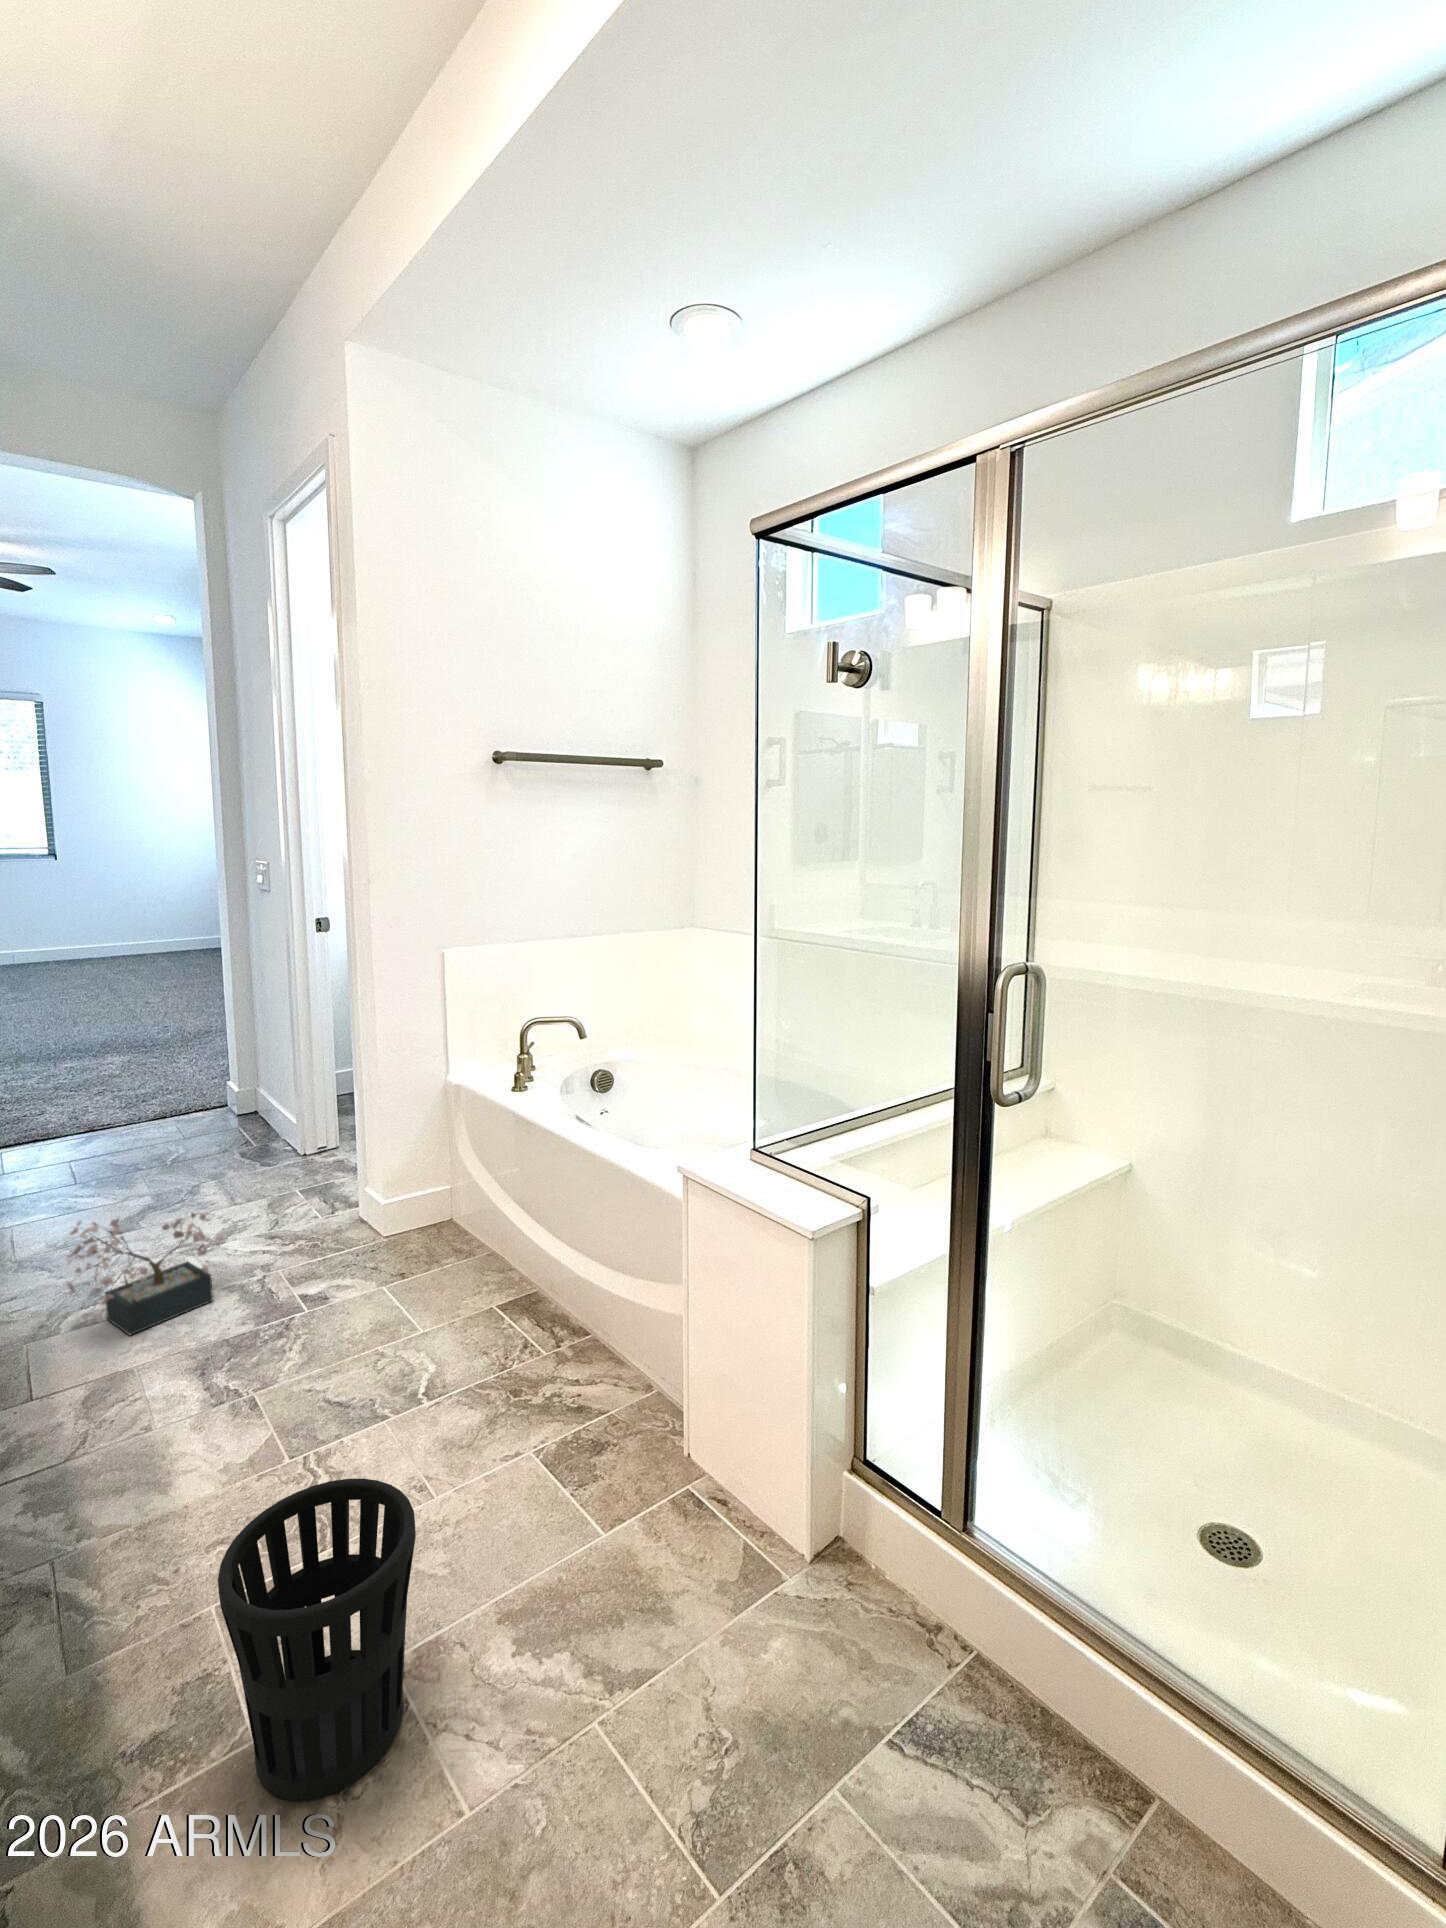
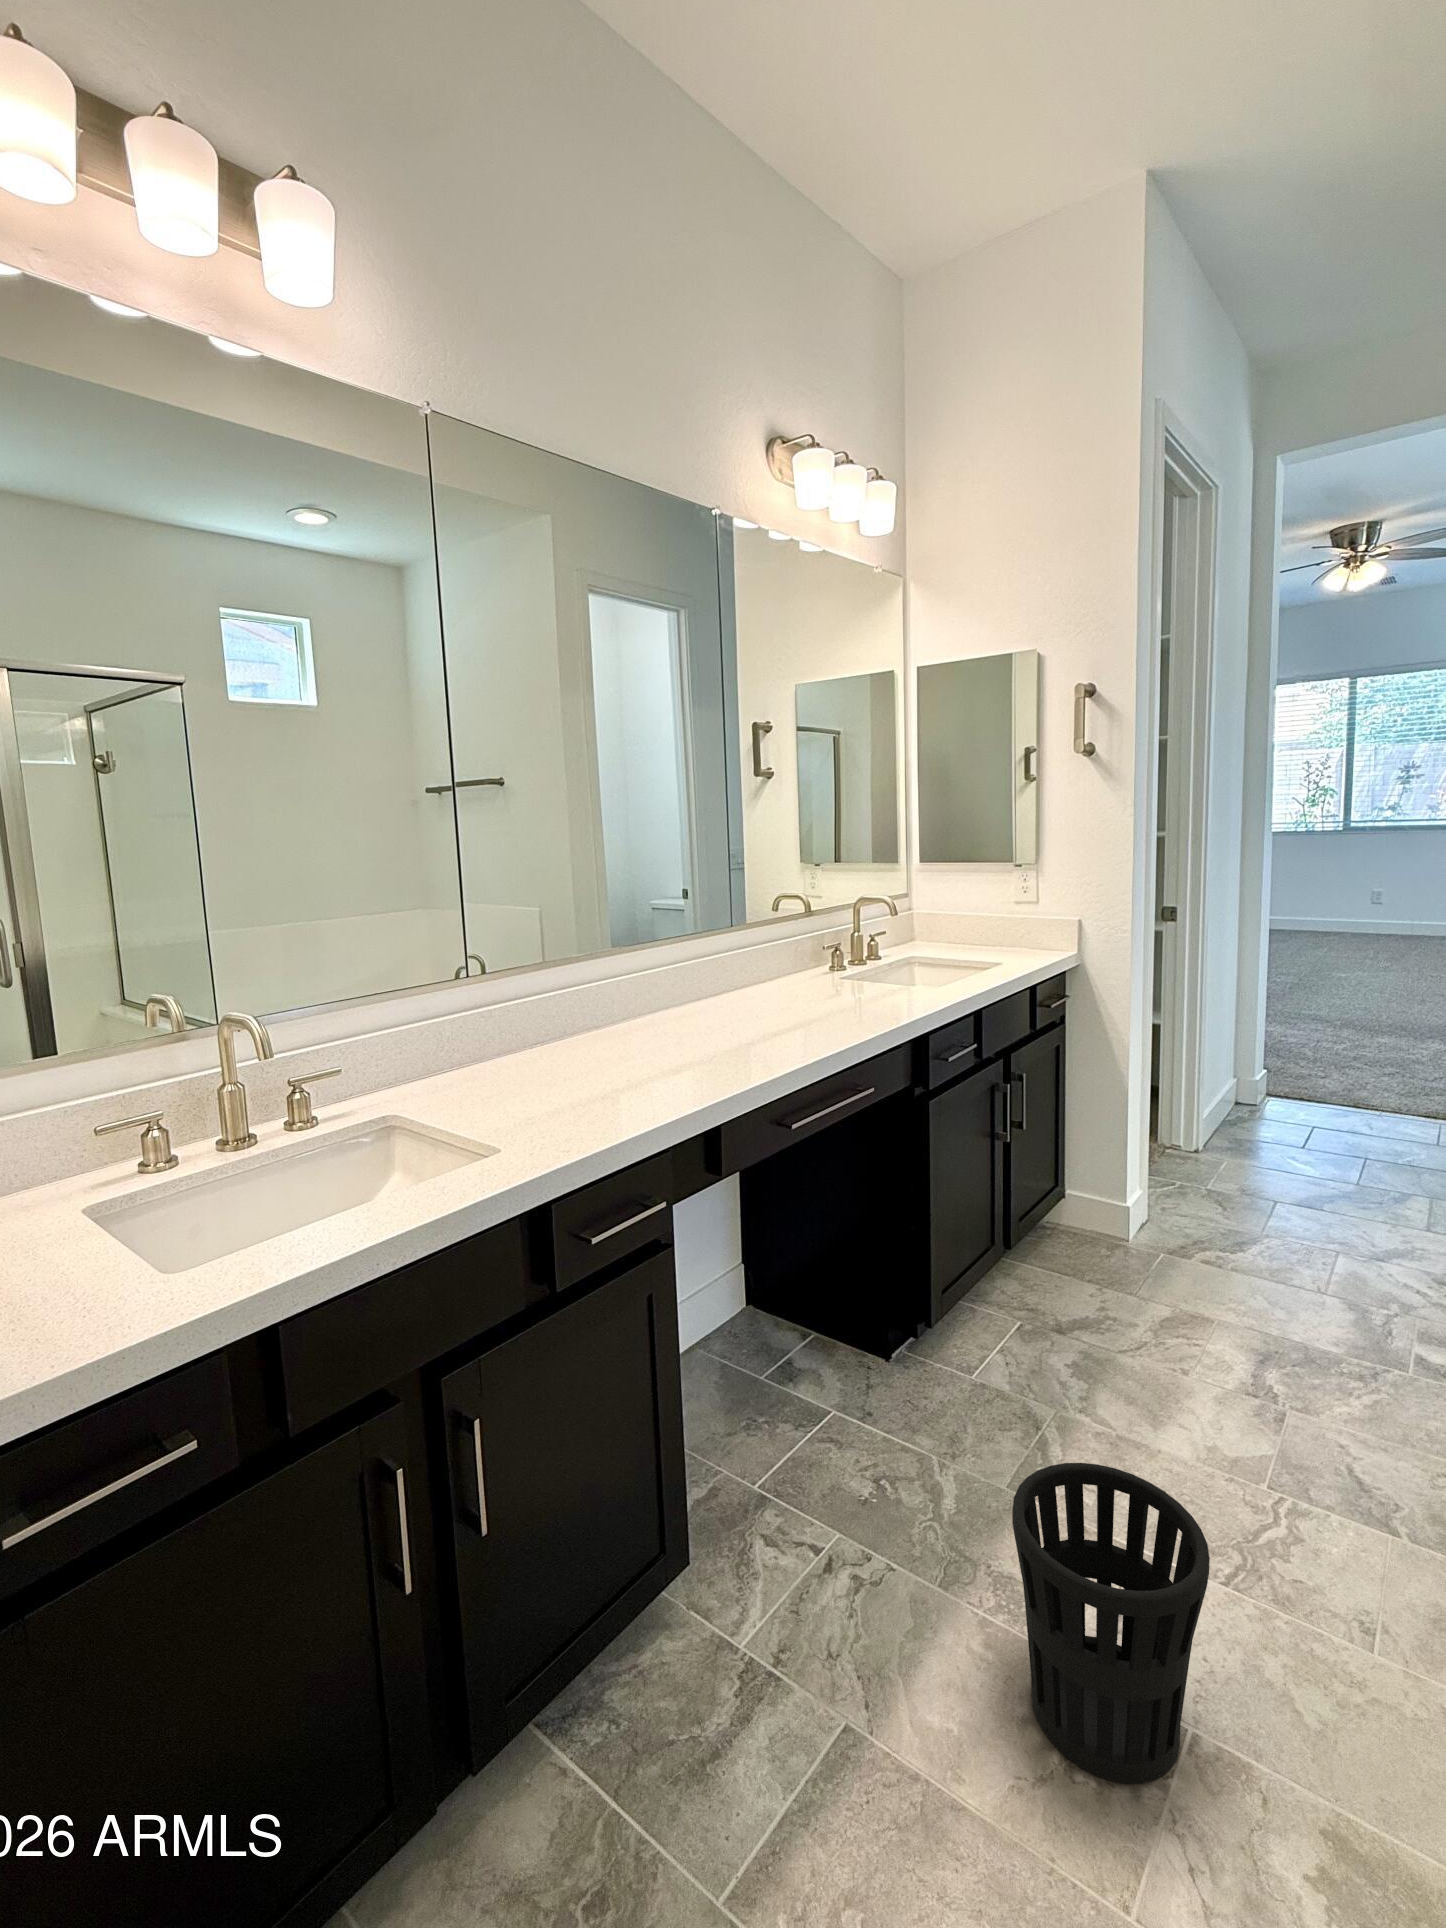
decorative plant: present [66,1212,223,1335] -> none [1192,1167,1352,1307]

